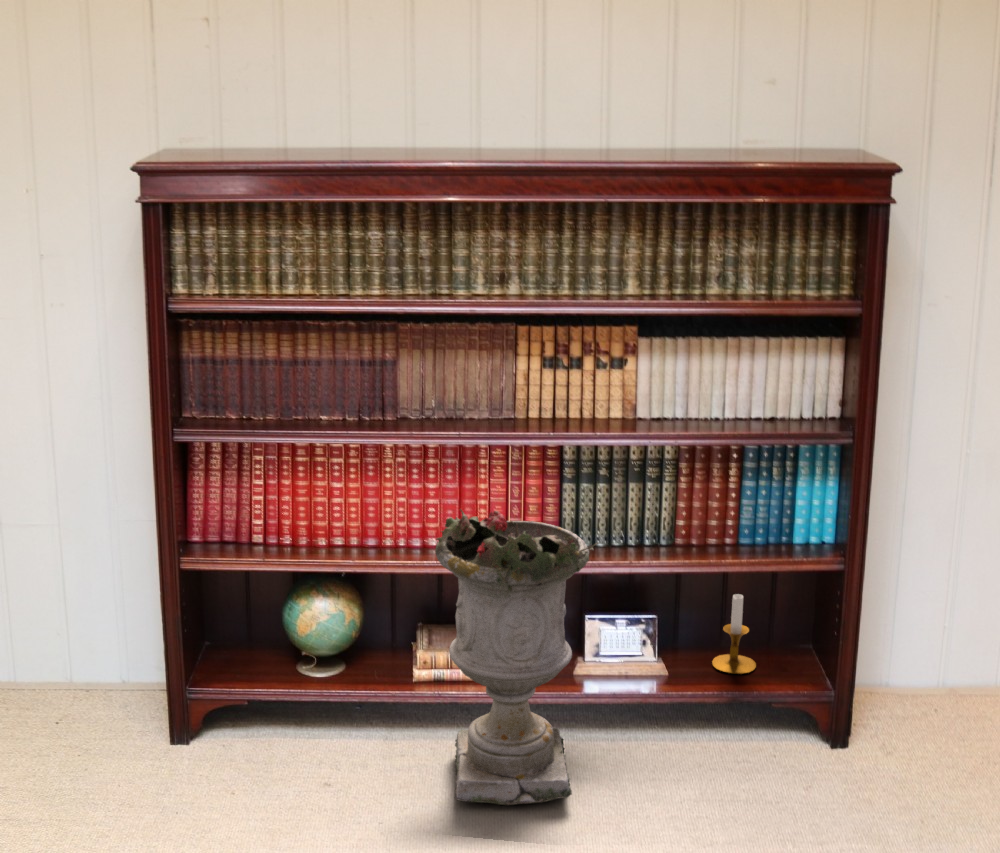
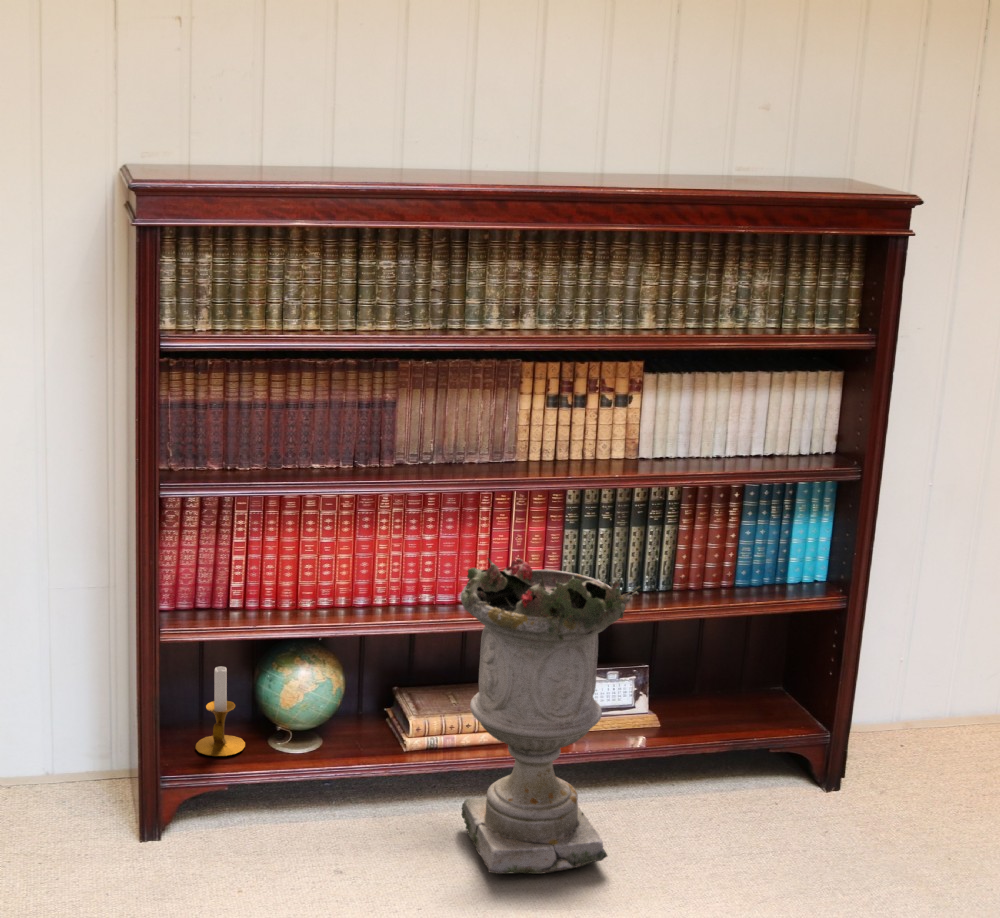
candlestick: present [712,594,756,674] -> present [196,666,245,756]

